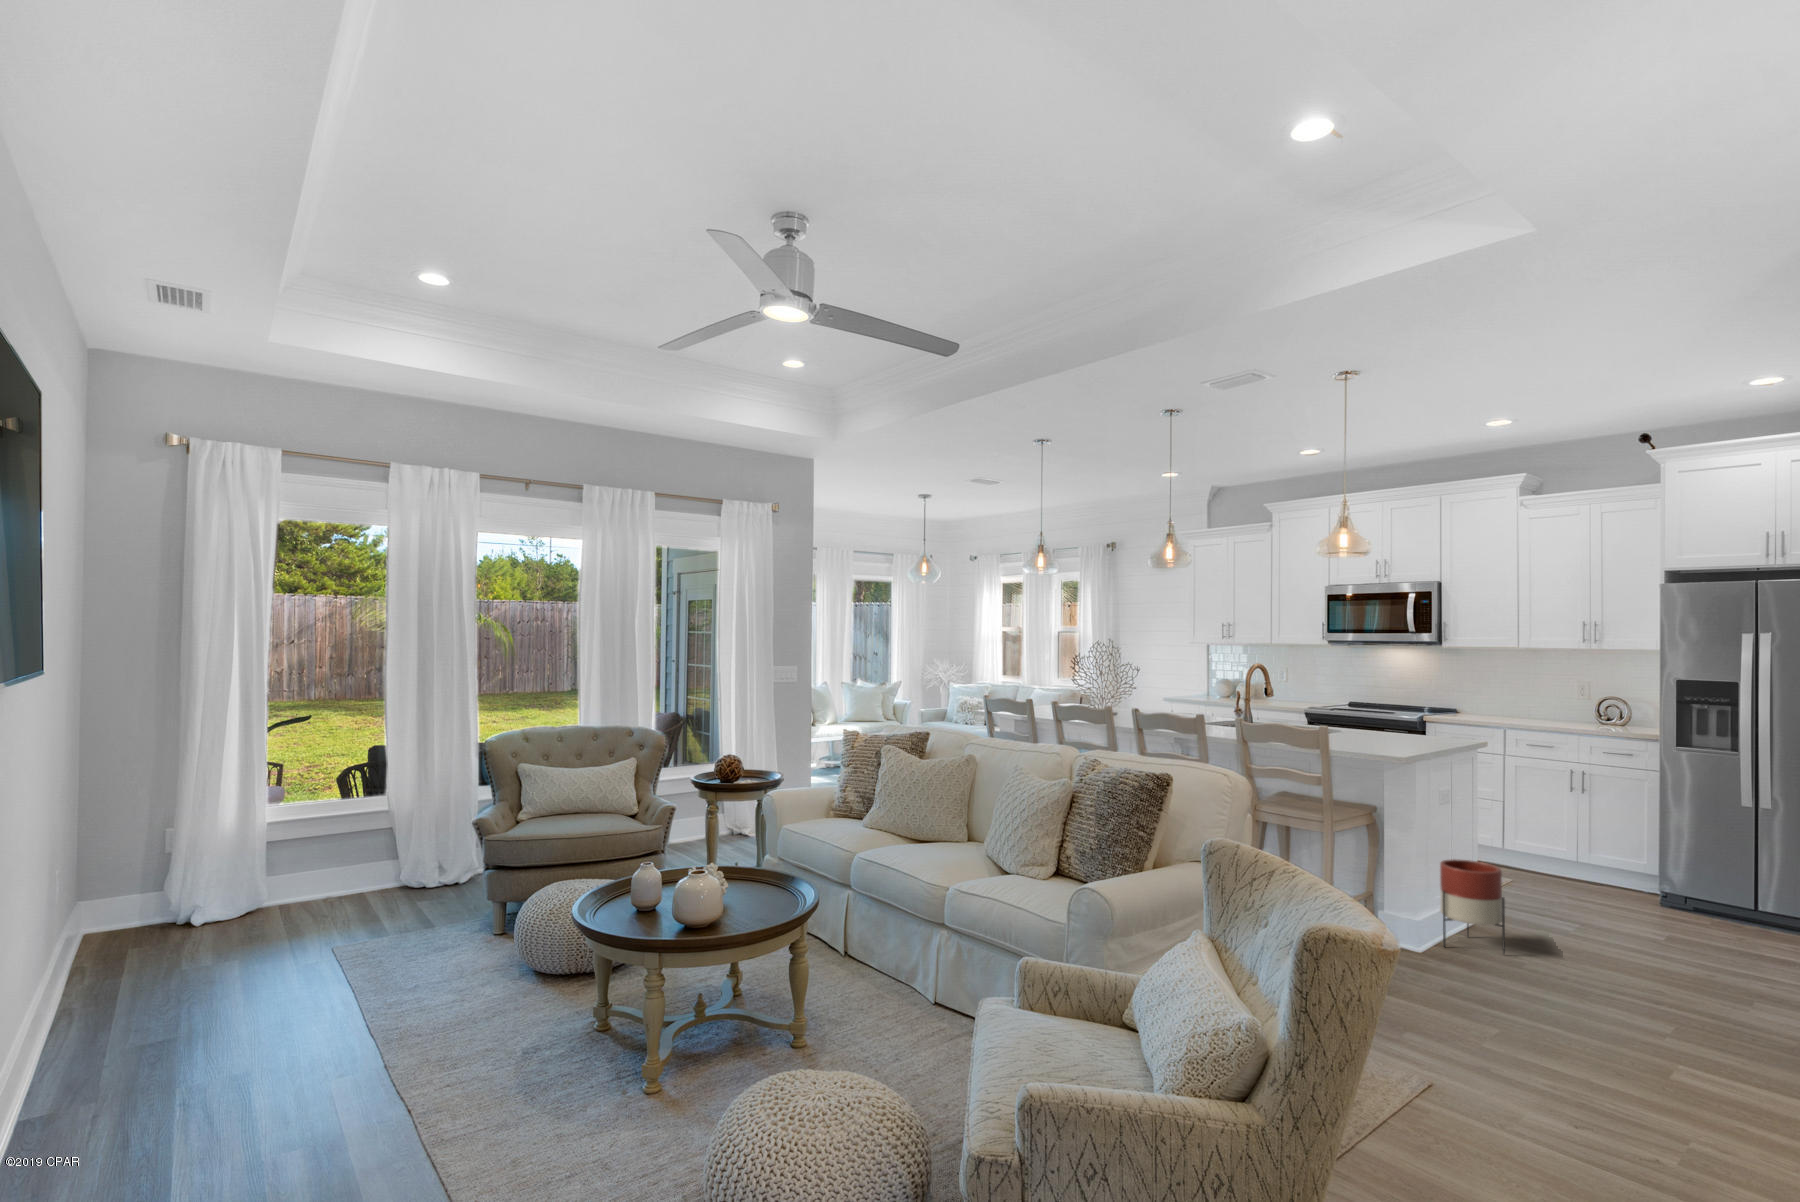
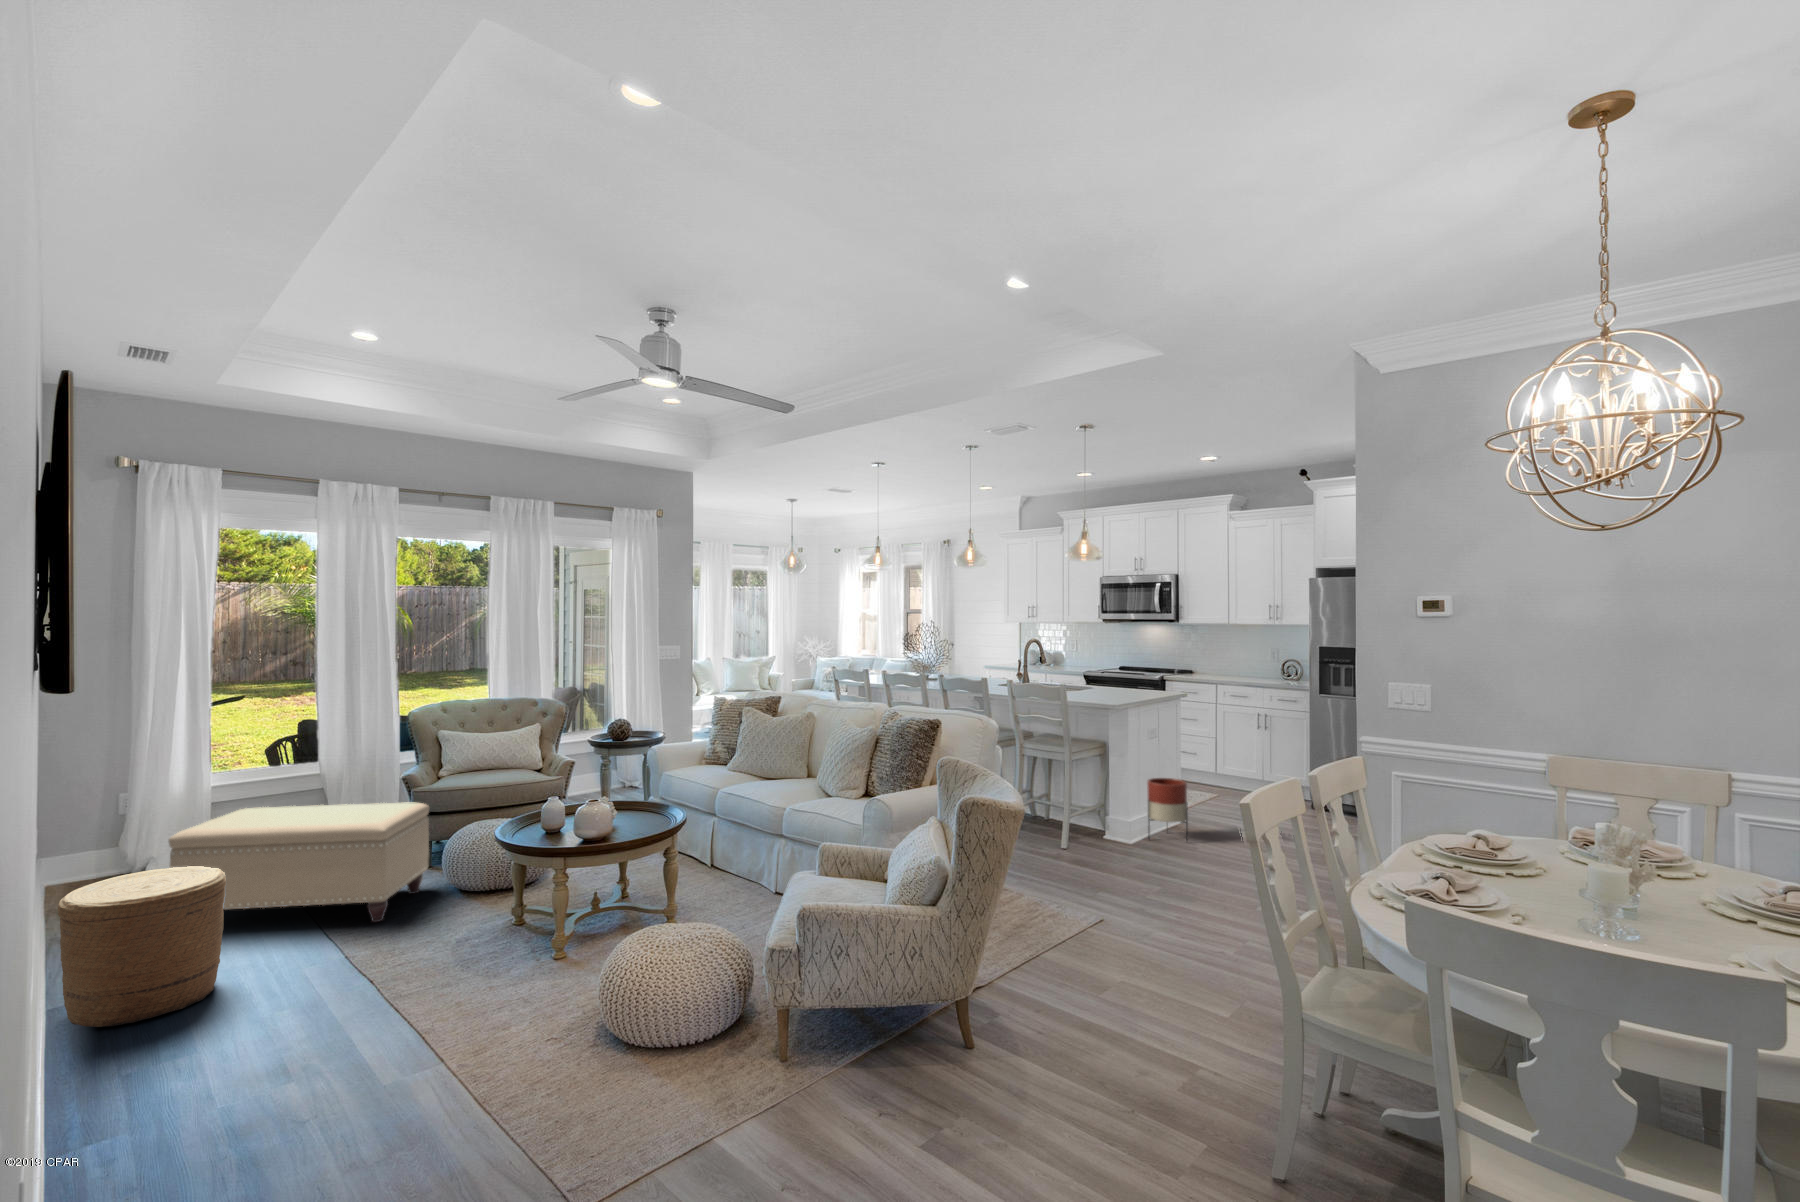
ottoman: none [190,857,500,1016] -> present [169,803,429,922]
woven basket: none [25,942,238,1163] -> present [58,866,226,1027]

